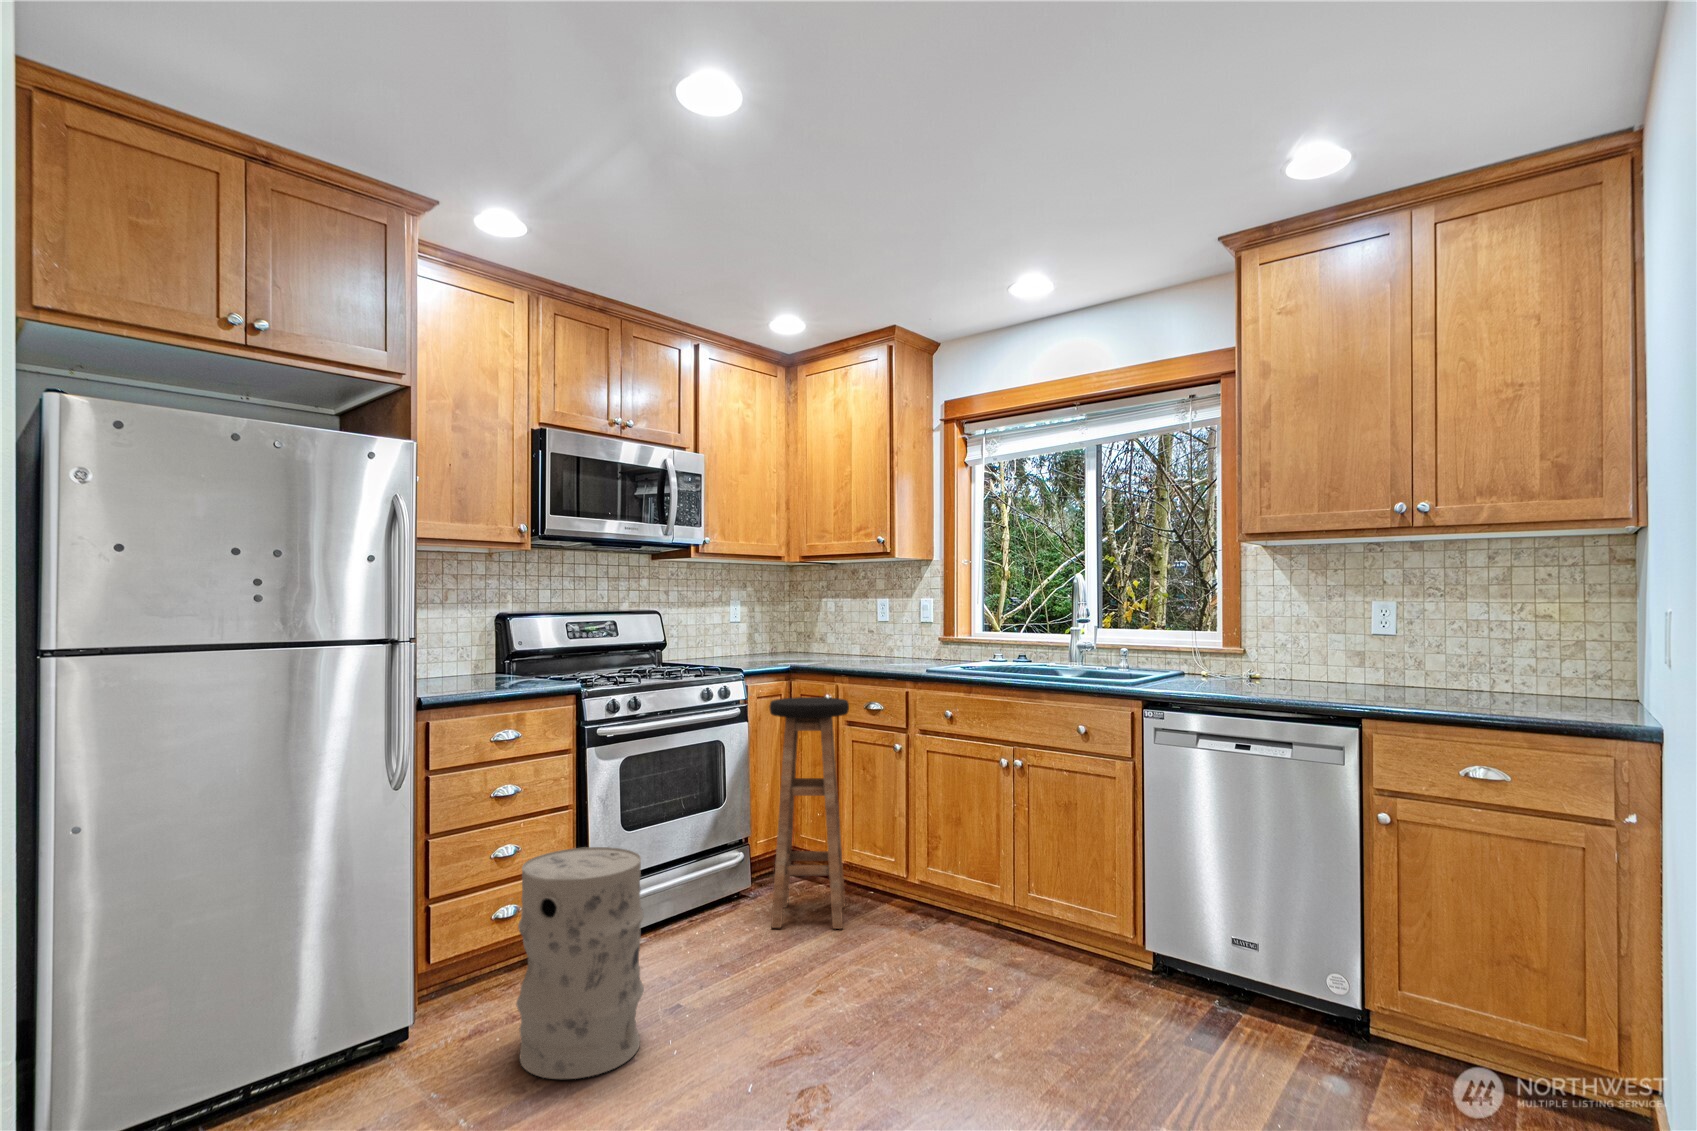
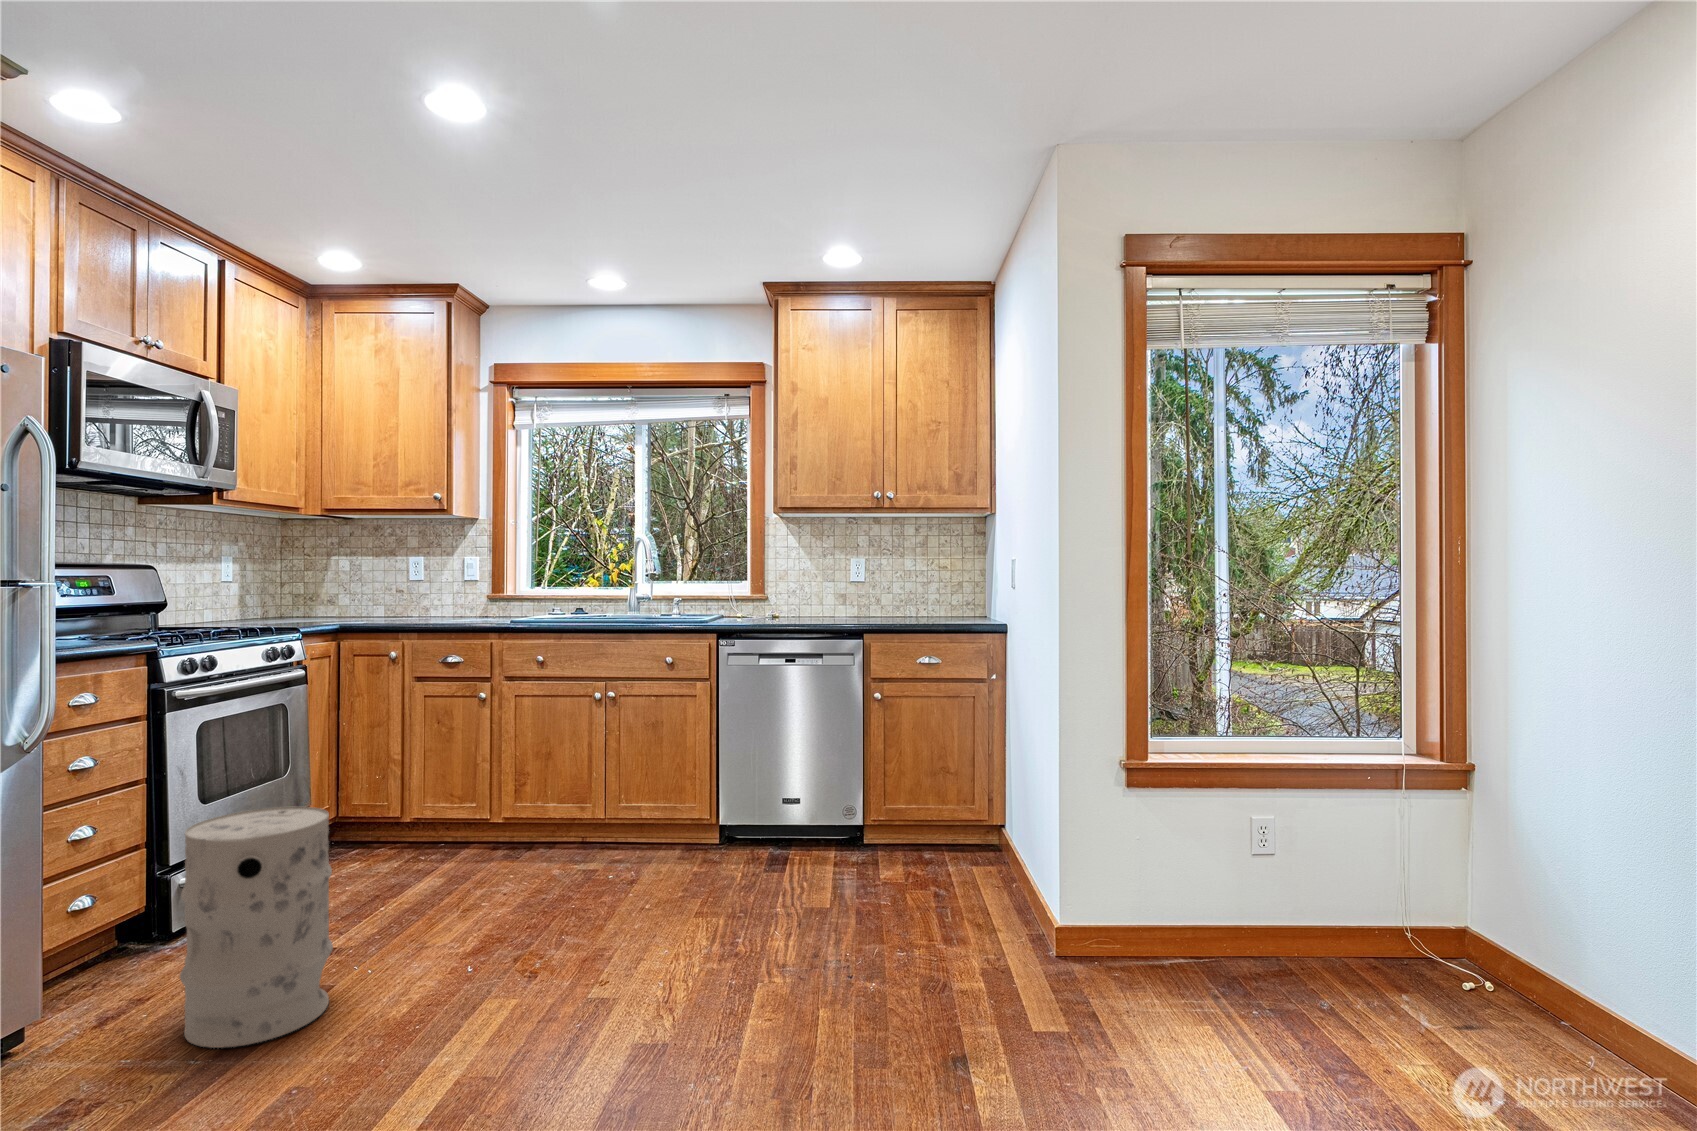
bar stool: present [770,697,849,929] -> none [353,651,443,882]

